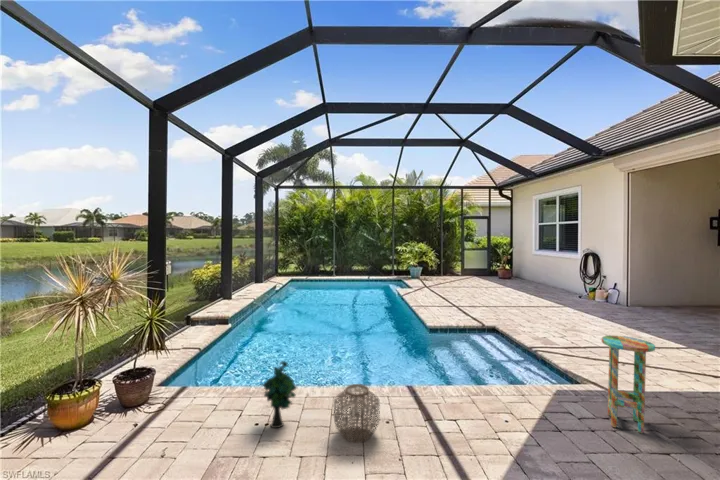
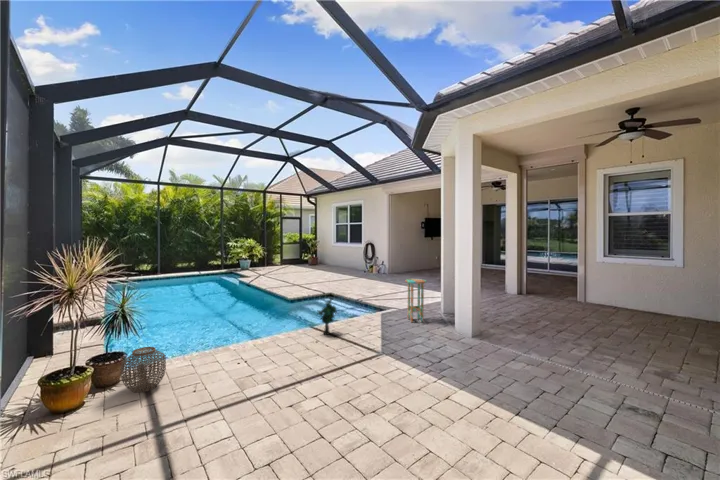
decorative plant: present [263,361,297,428] -> present [318,298,337,334]
woven basket: present [334,384,380,442] -> present [121,347,166,392]

